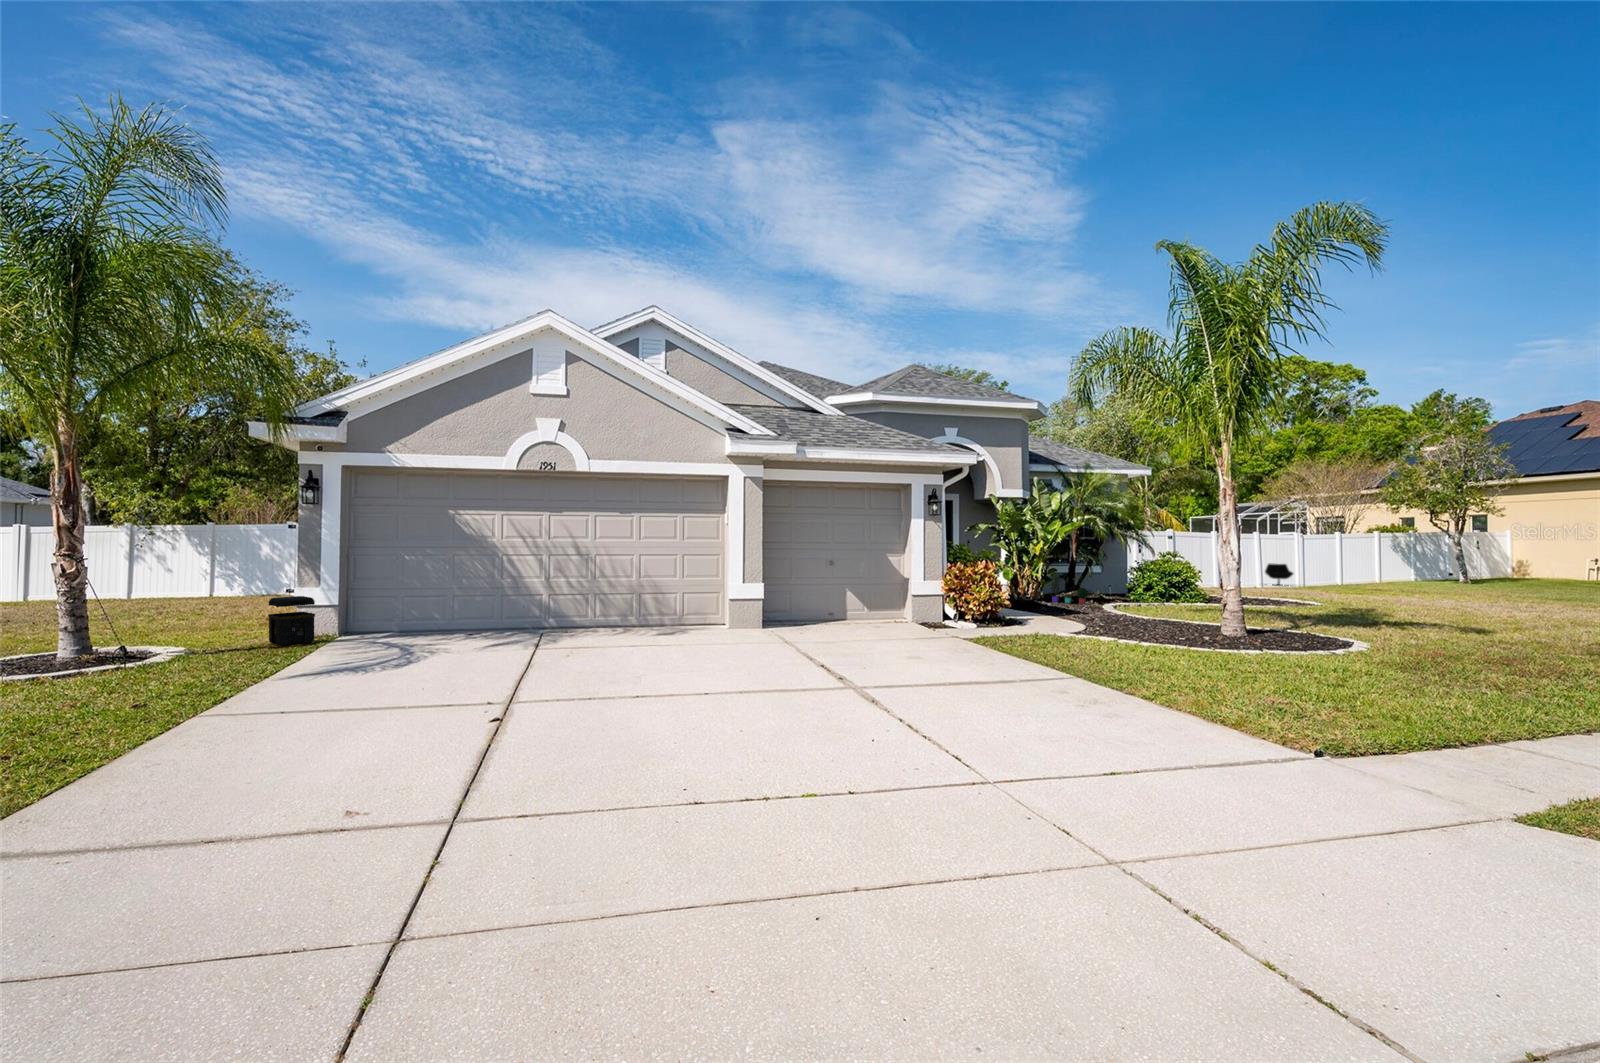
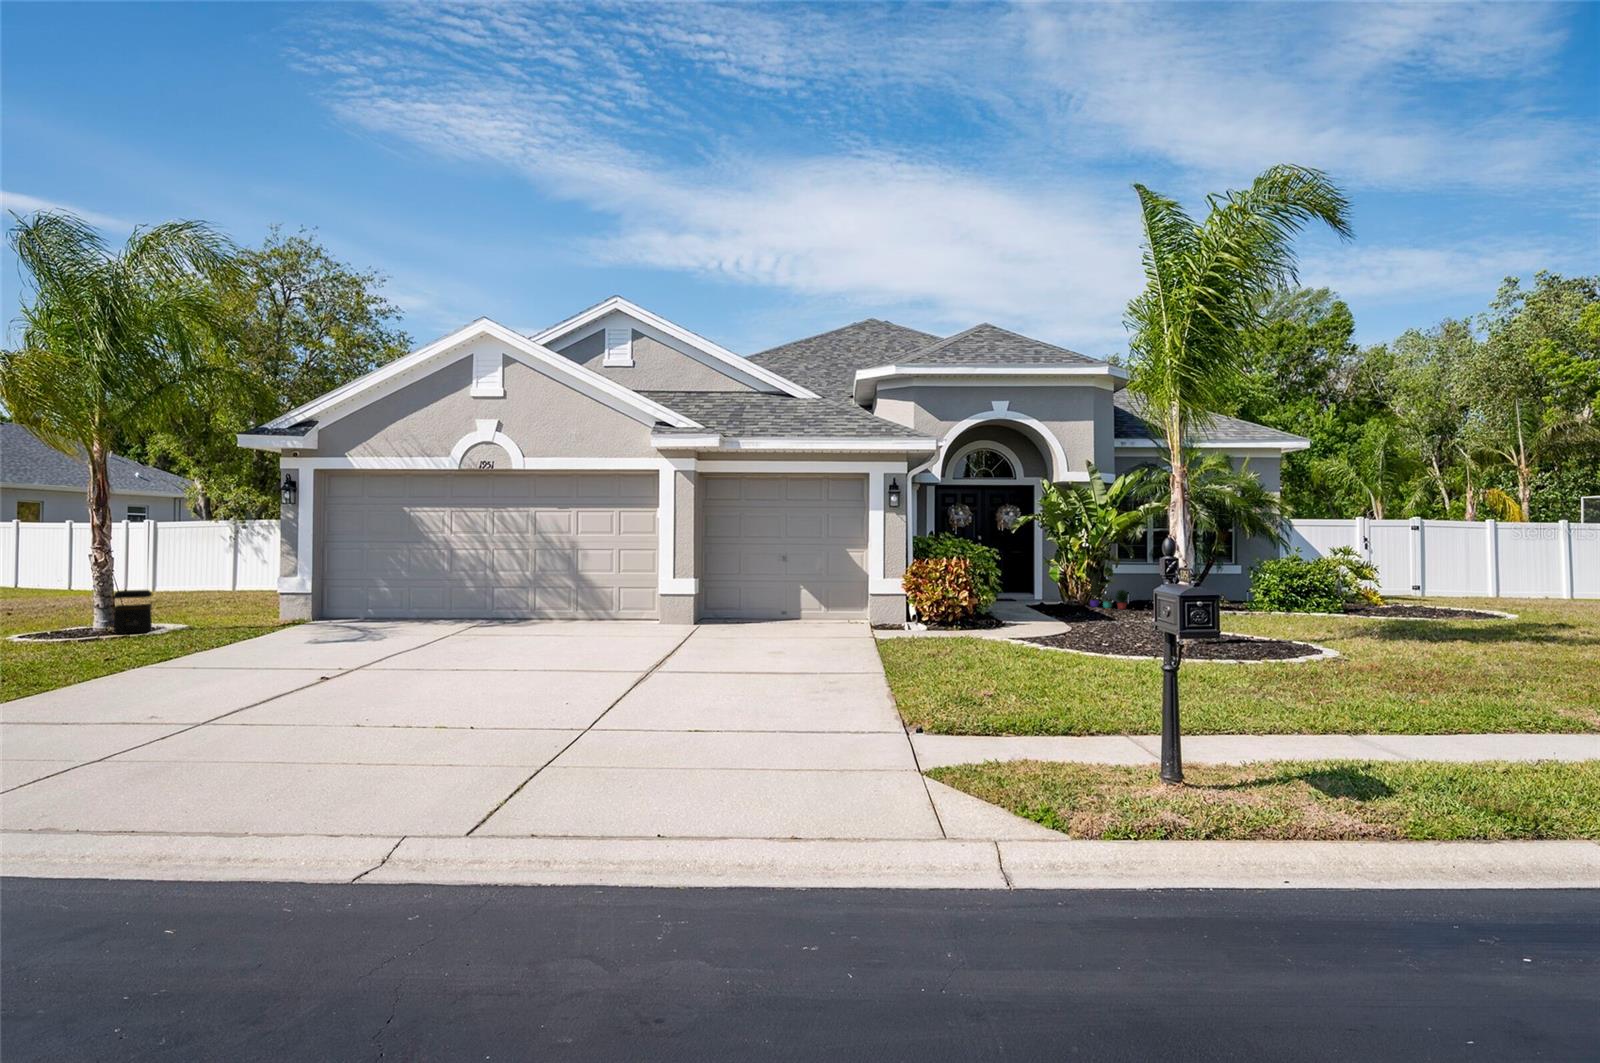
lounge chair: present [1265,563,1293,585] -> none [1488,564,1530,595]
toolbox: present [268,596,315,646] -> present [113,590,152,634]

